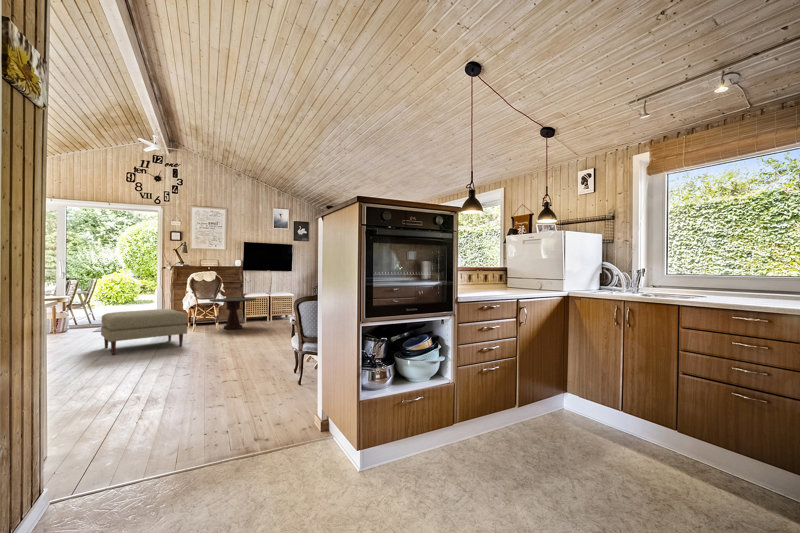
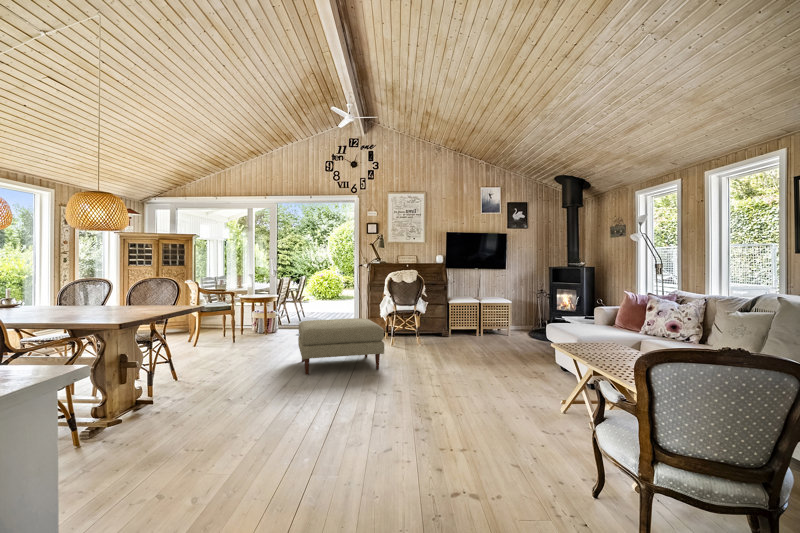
side table: present [210,298,256,329] -> none [409,304,464,346]

